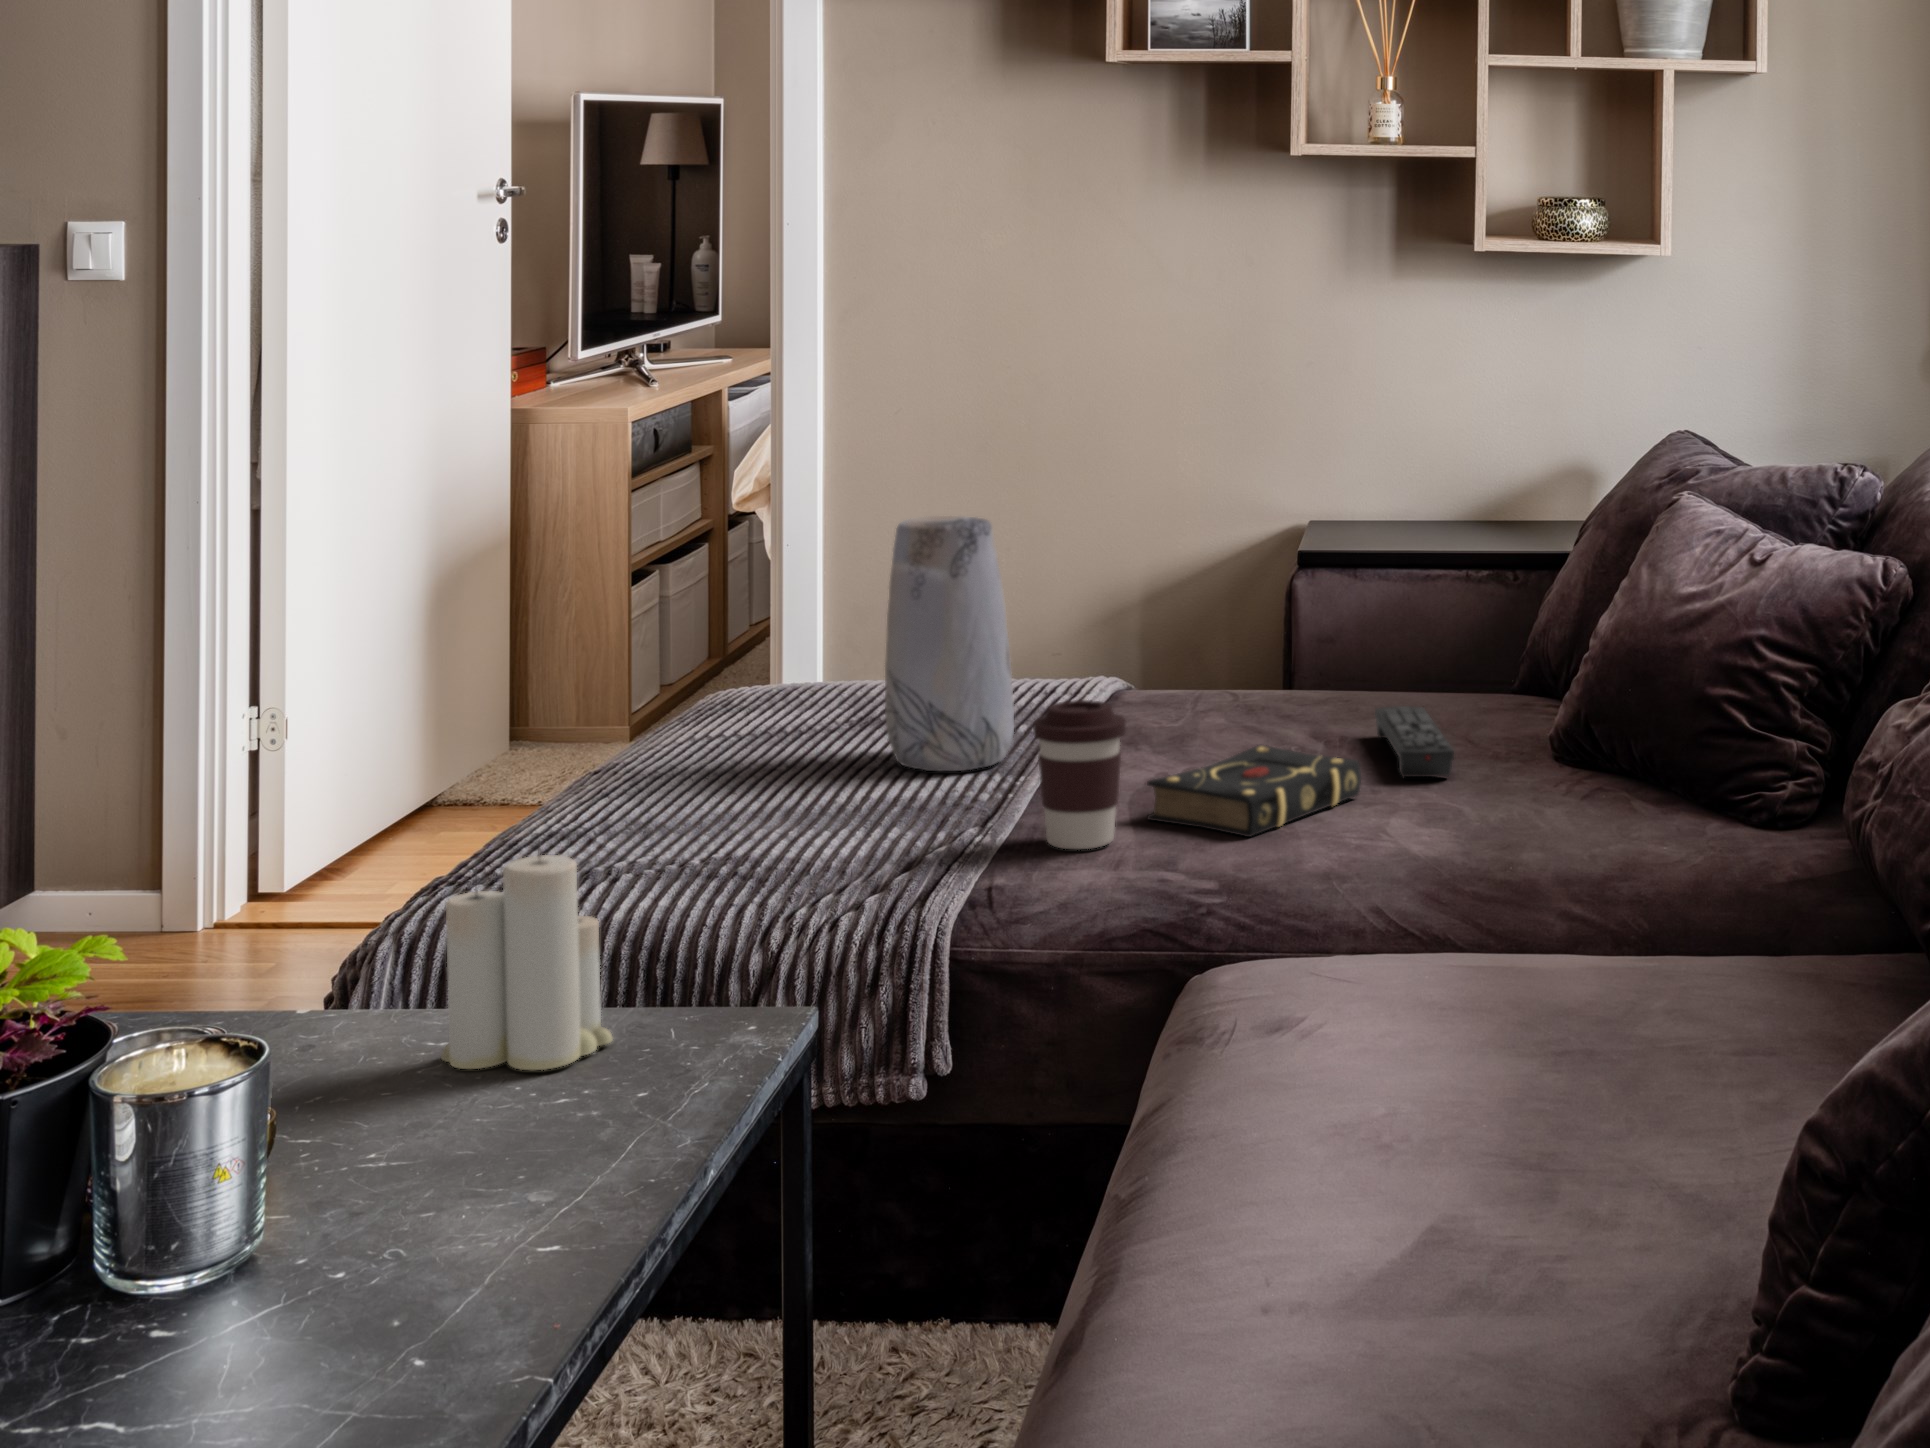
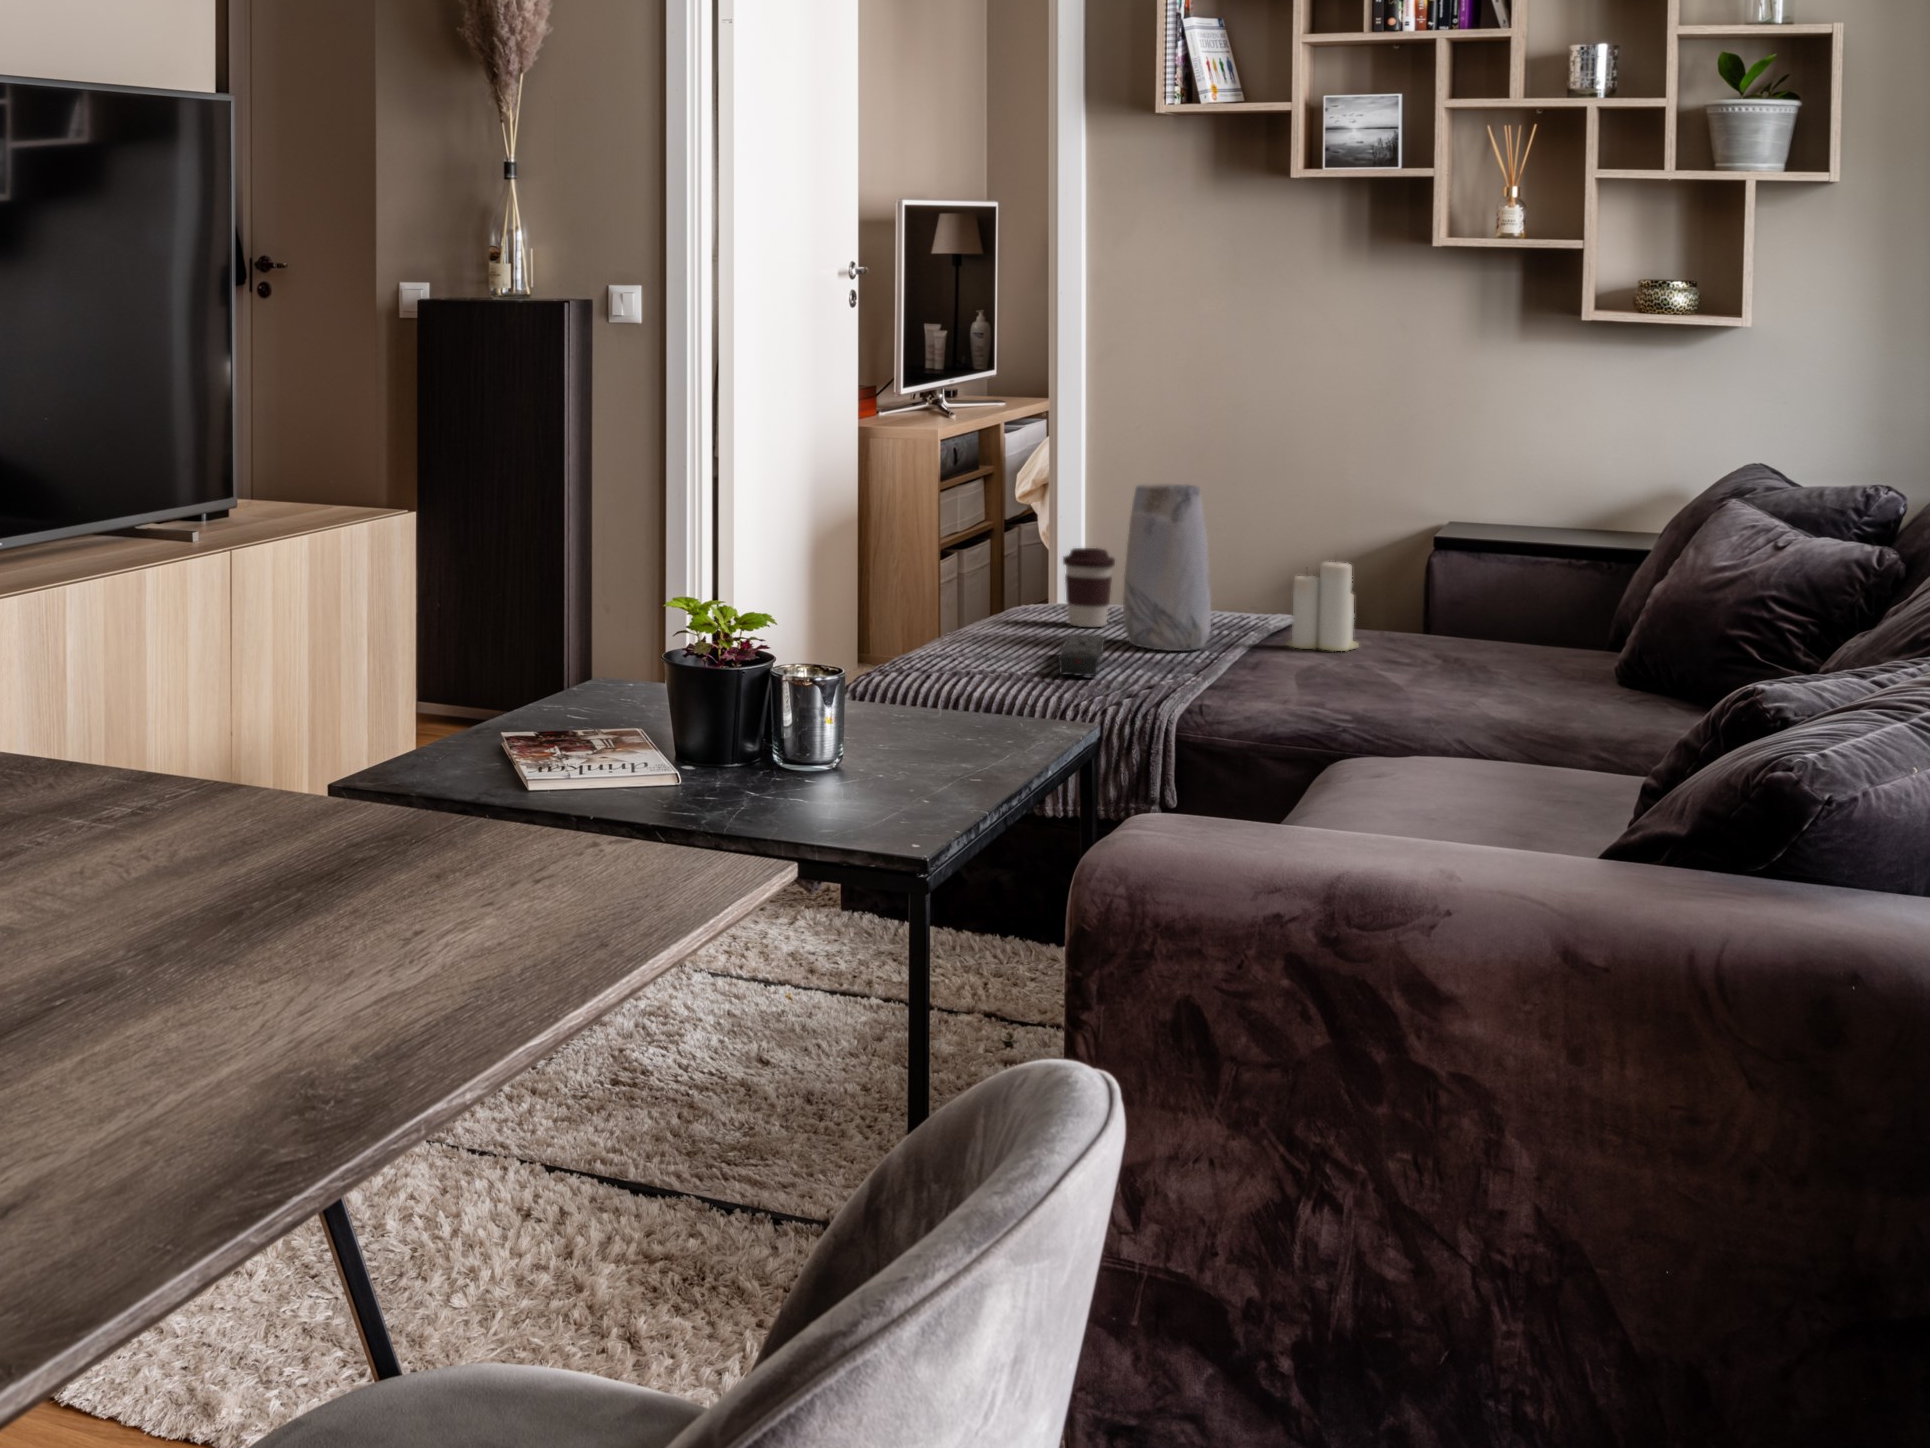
coffee cup: present [1033,700,1126,849] -> present [1063,548,1115,627]
remote control: present [1375,706,1454,777] -> present [1058,634,1105,676]
book: present [1147,745,1361,837] -> none [1307,646,1465,696]
candle: present [441,855,612,1070] -> present [1287,562,1358,651]

